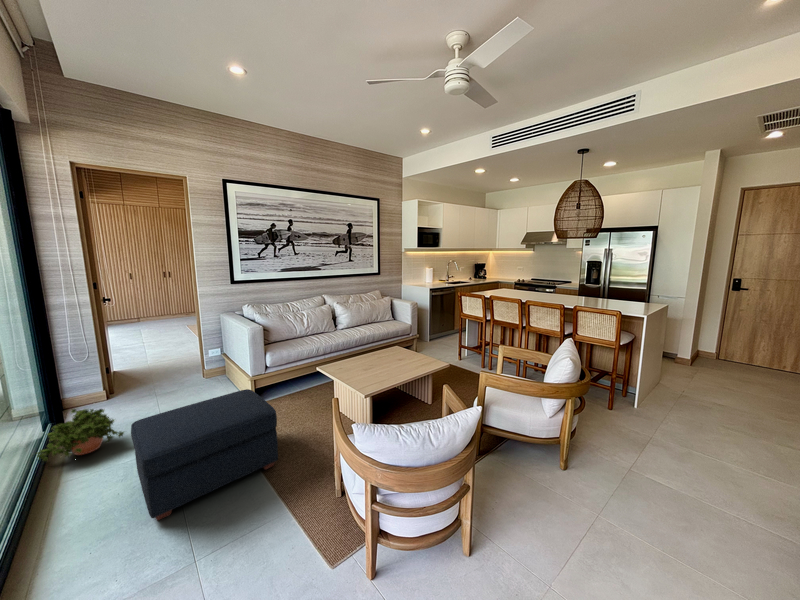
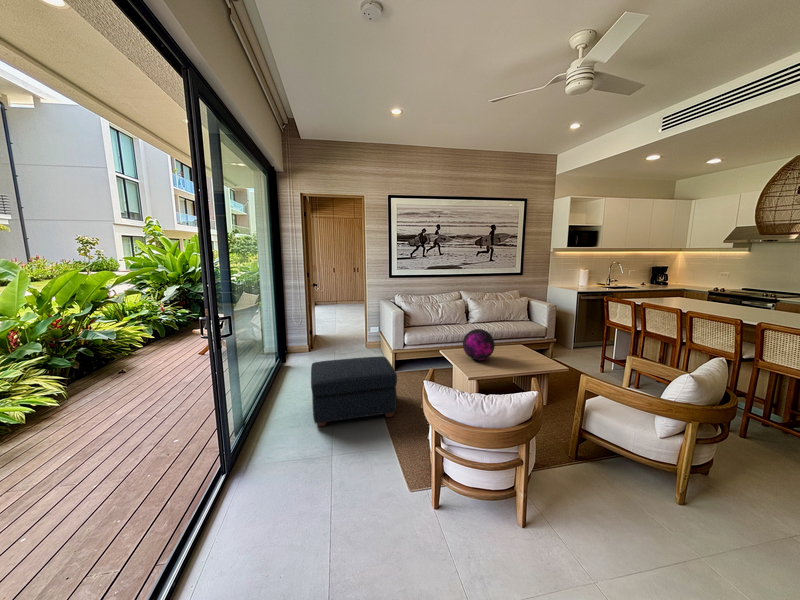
decorative orb: none [348,338,382,372] -> present [463,329,495,360]
potted plant: present [37,409,124,461] -> none [269,350,313,381]

